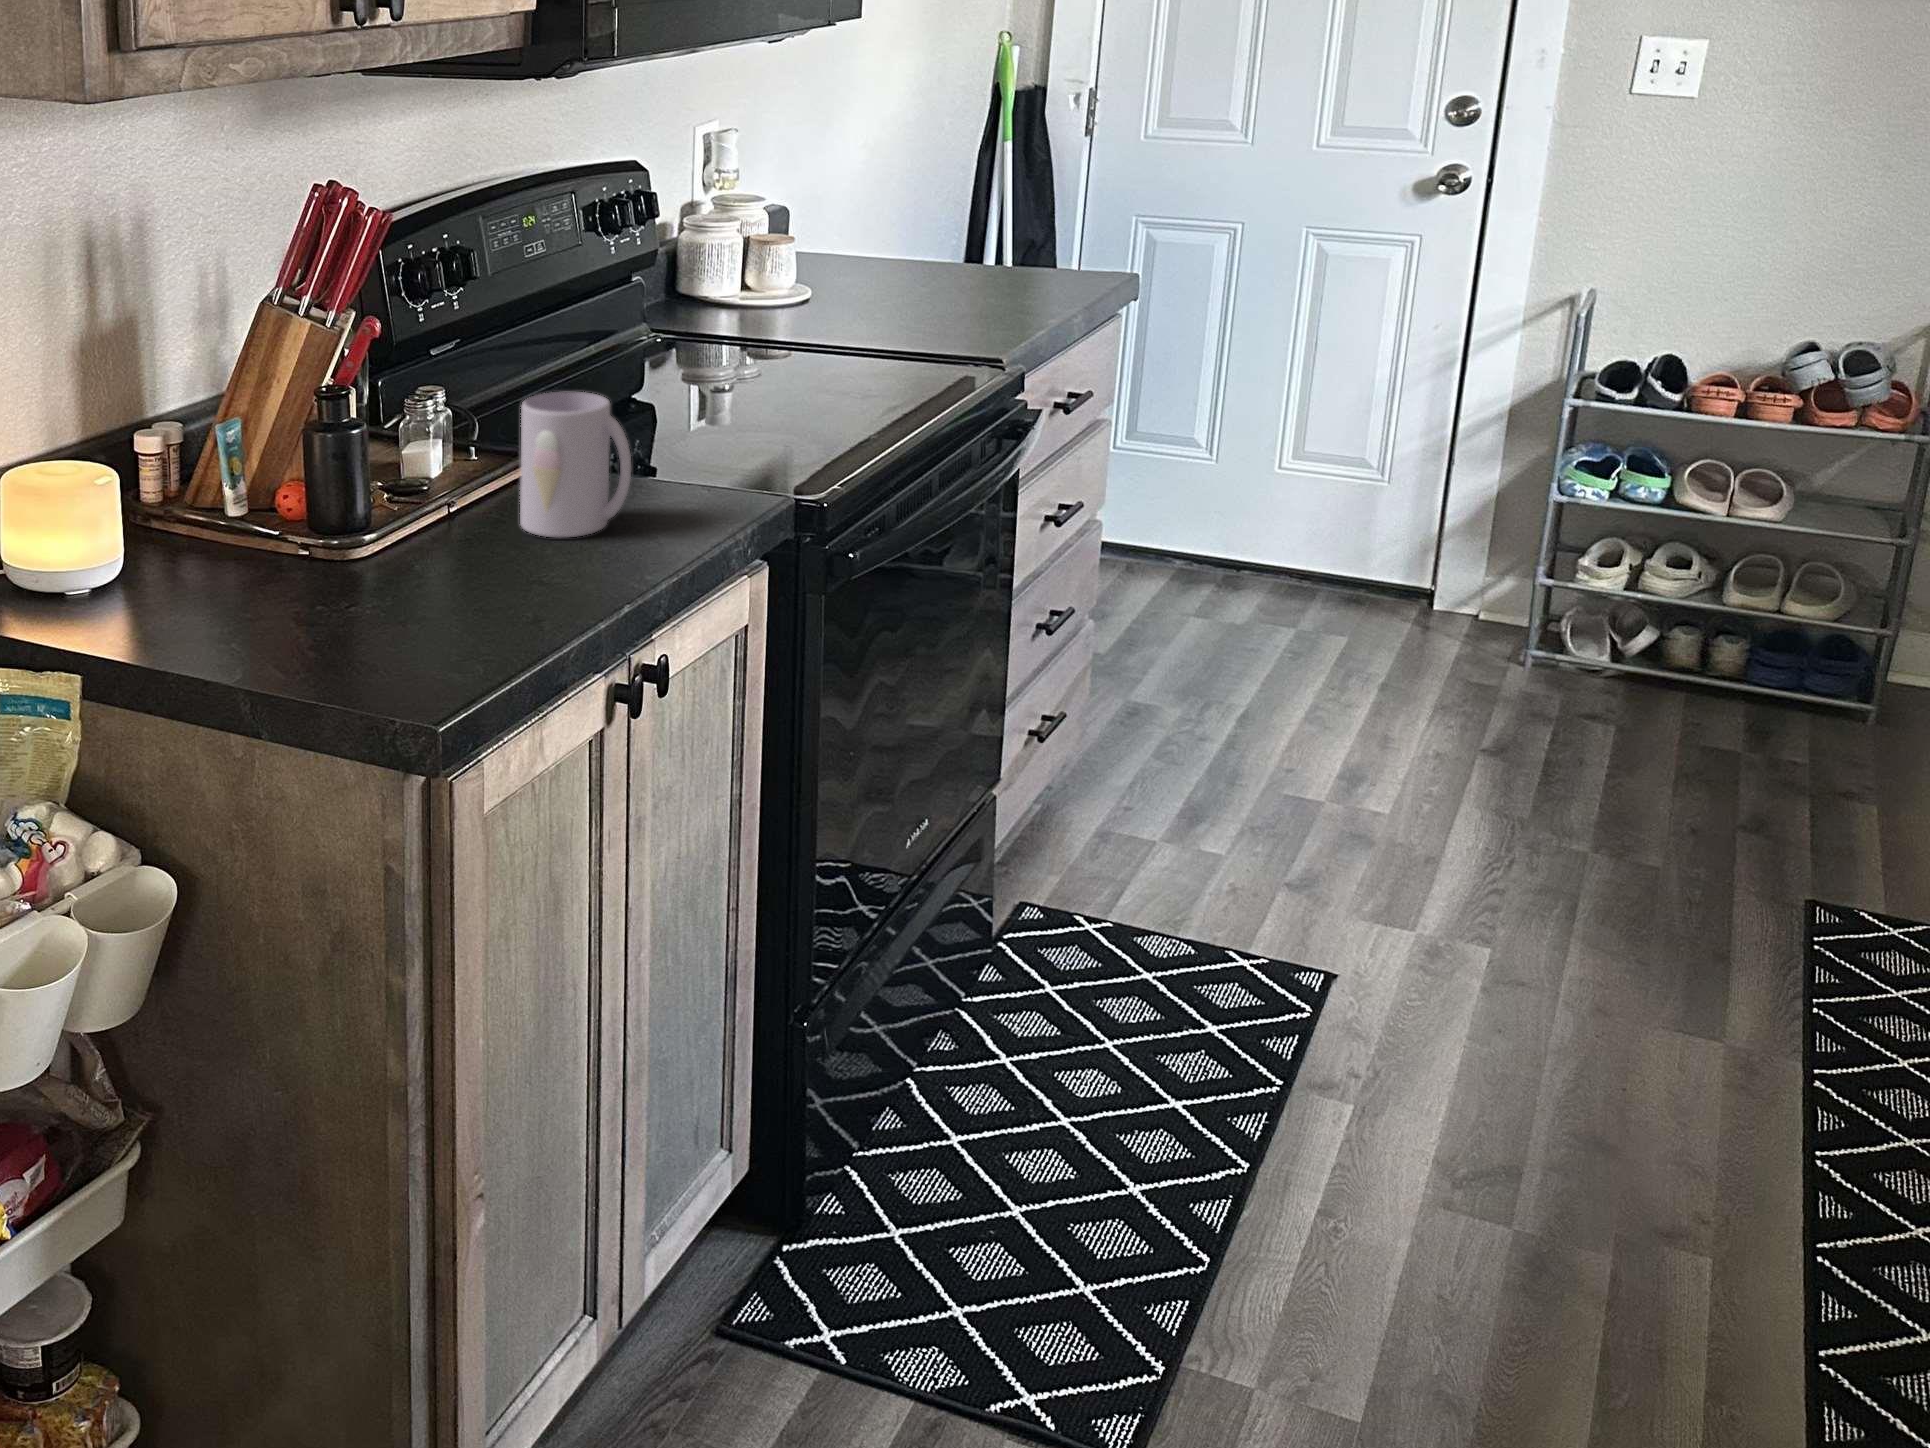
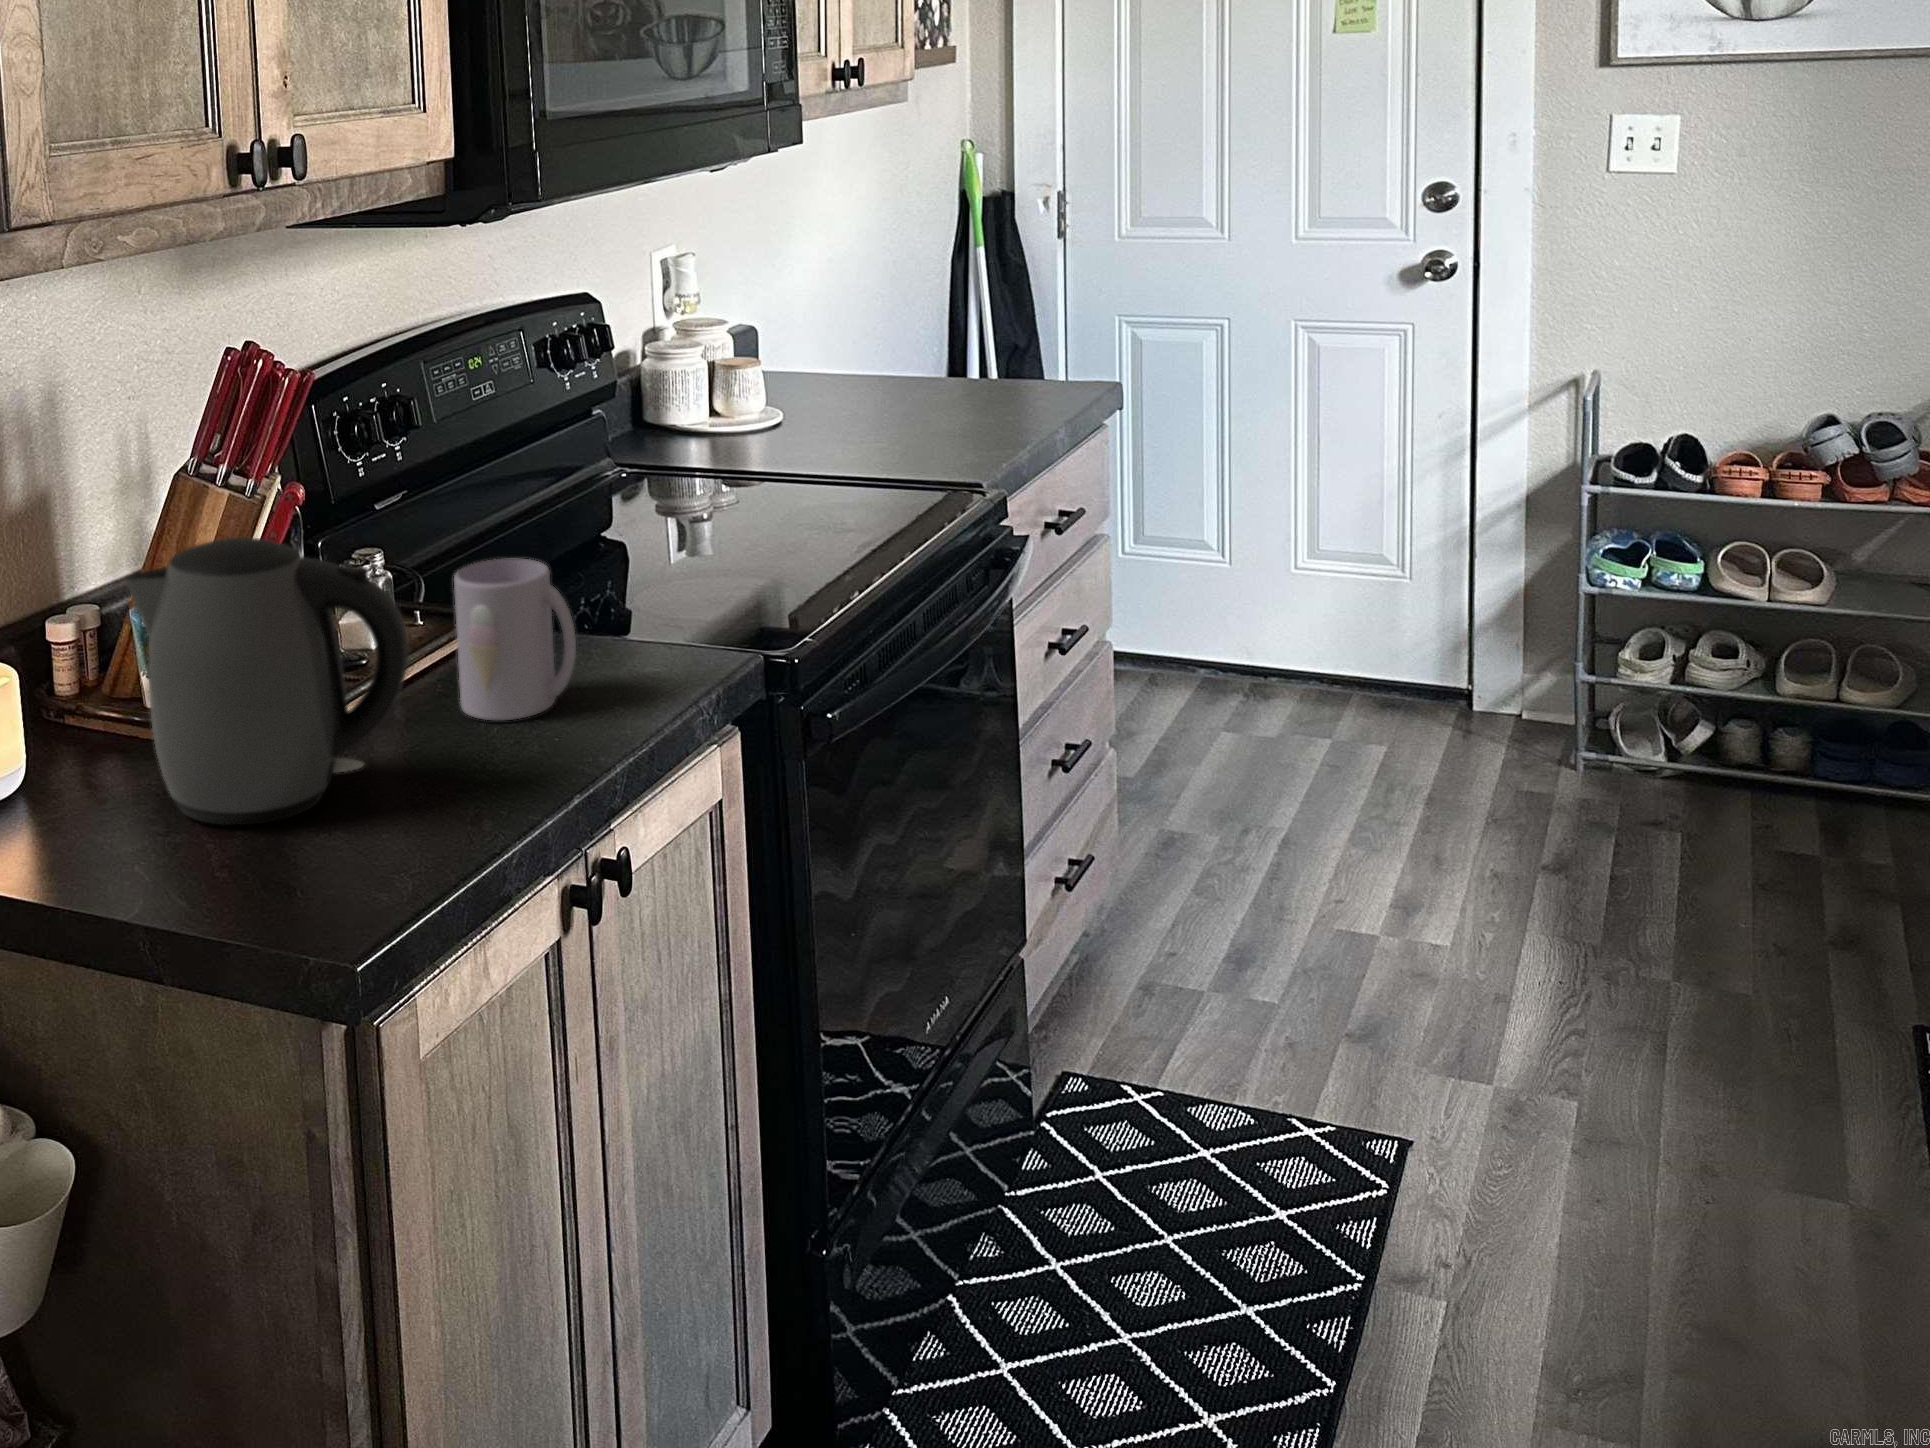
kettle: none [228,353,485,612] -> present [125,537,408,825]

